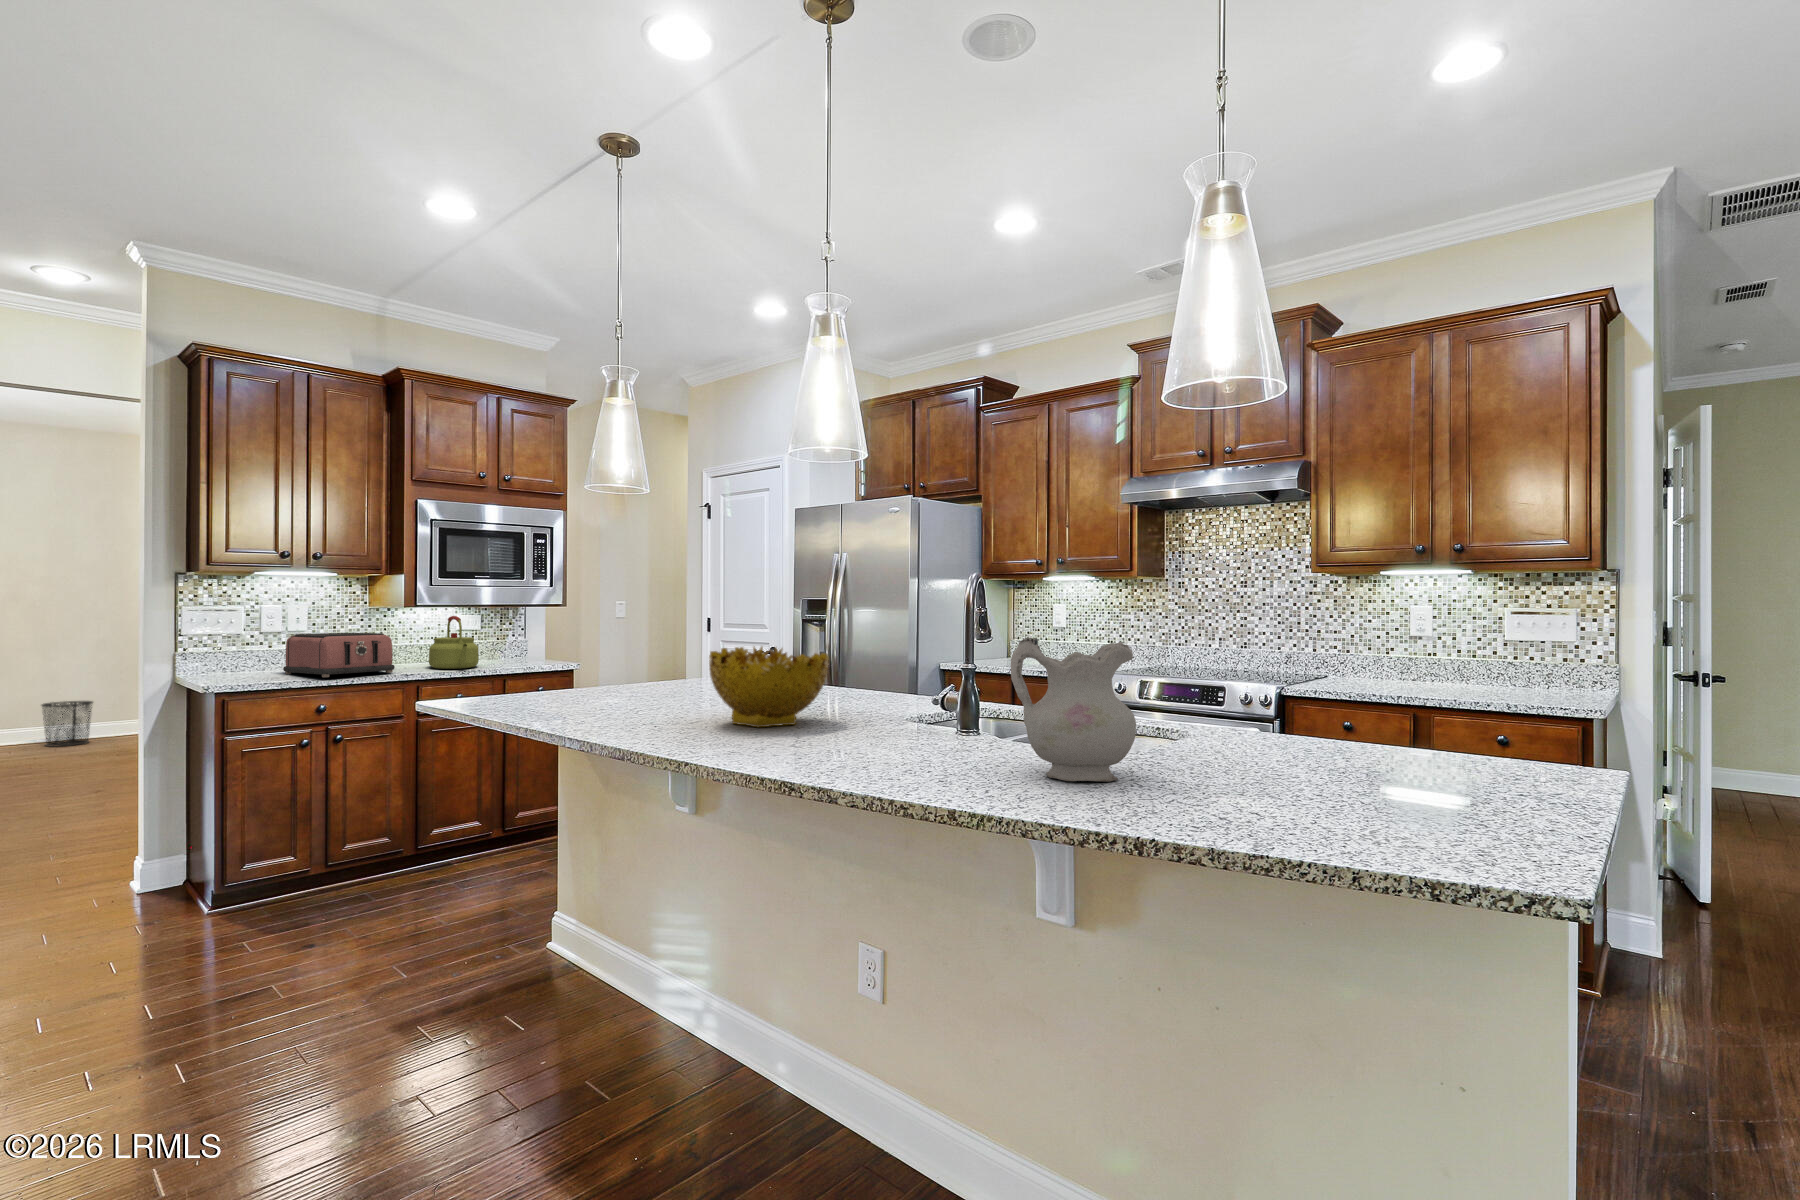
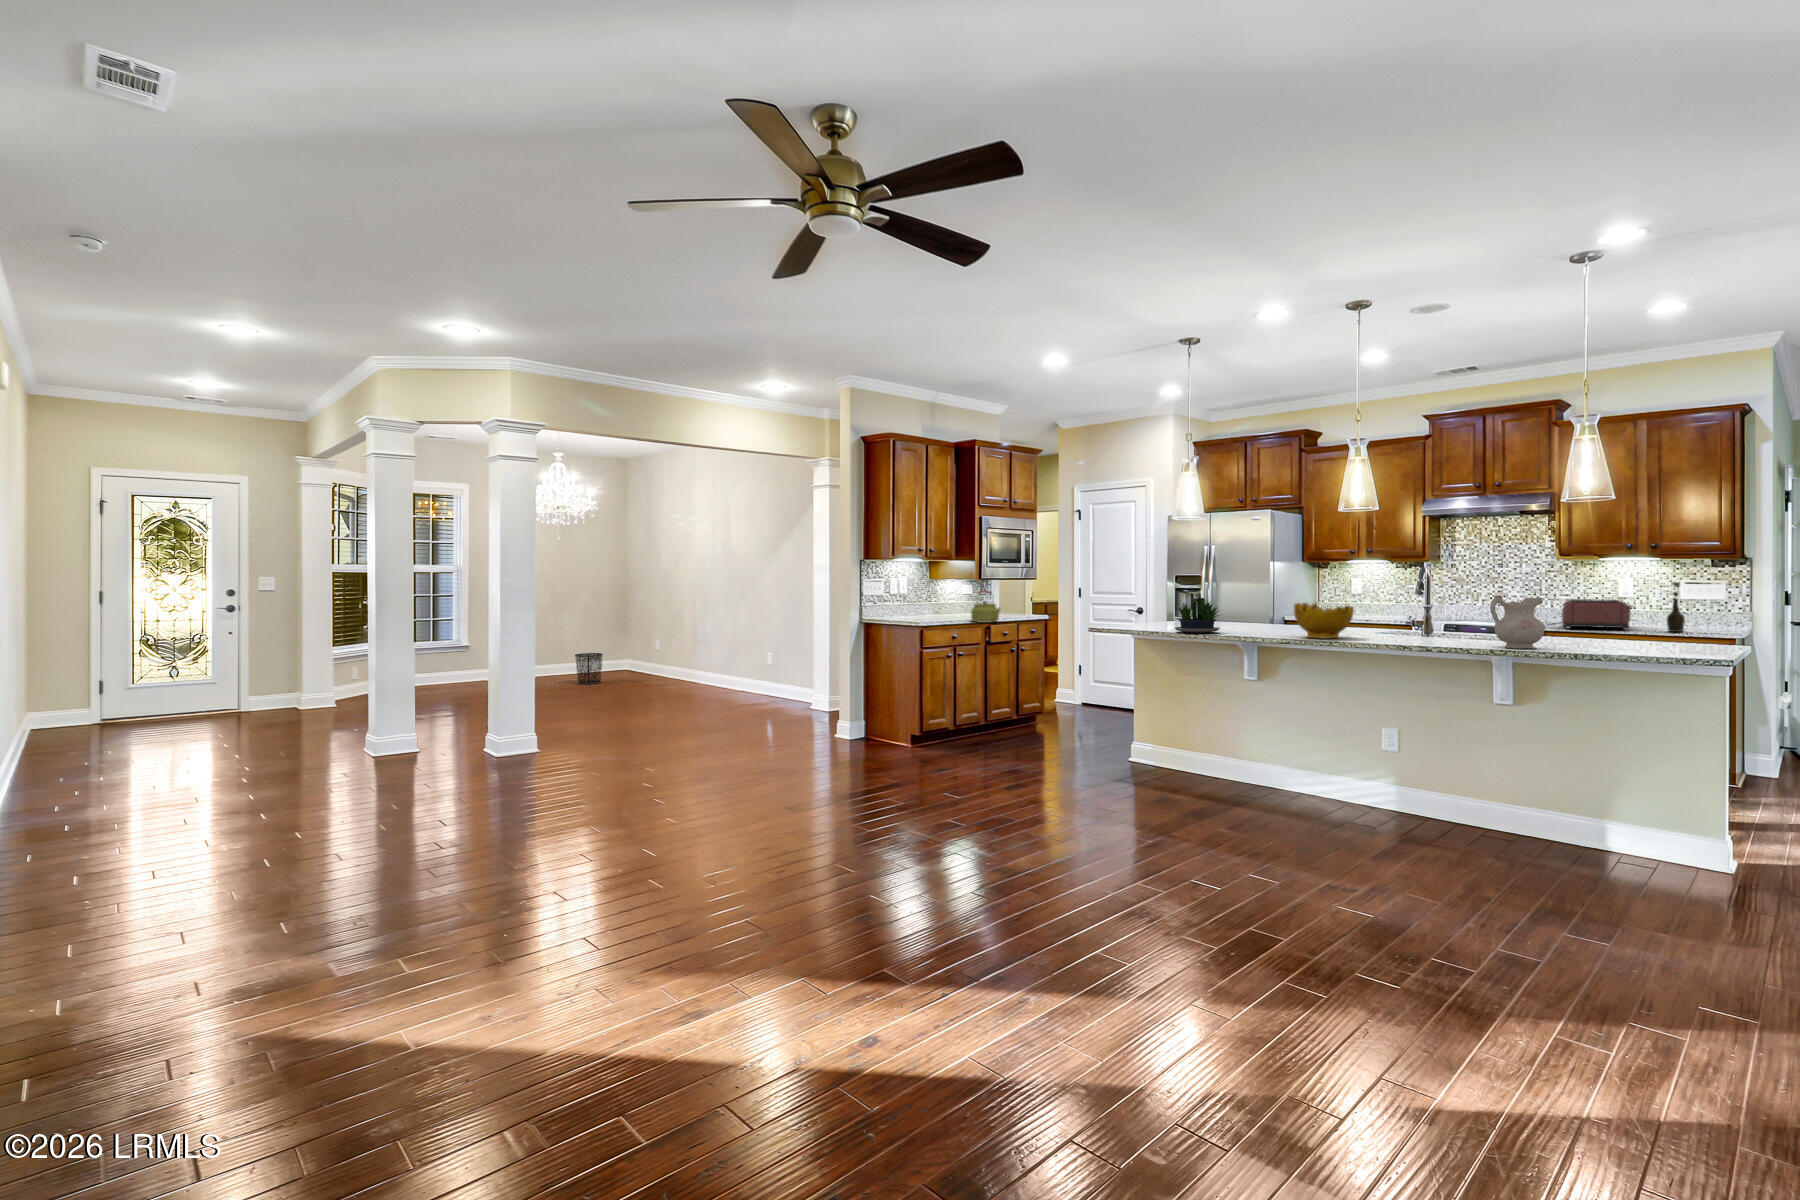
bottle: none [1478,611,1509,703] -> present [1667,582,1685,632]
toaster: present [283,632,395,677] -> present [1562,599,1633,630]
potted plant: none [554,632,650,703] -> present [1175,597,1220,632]

